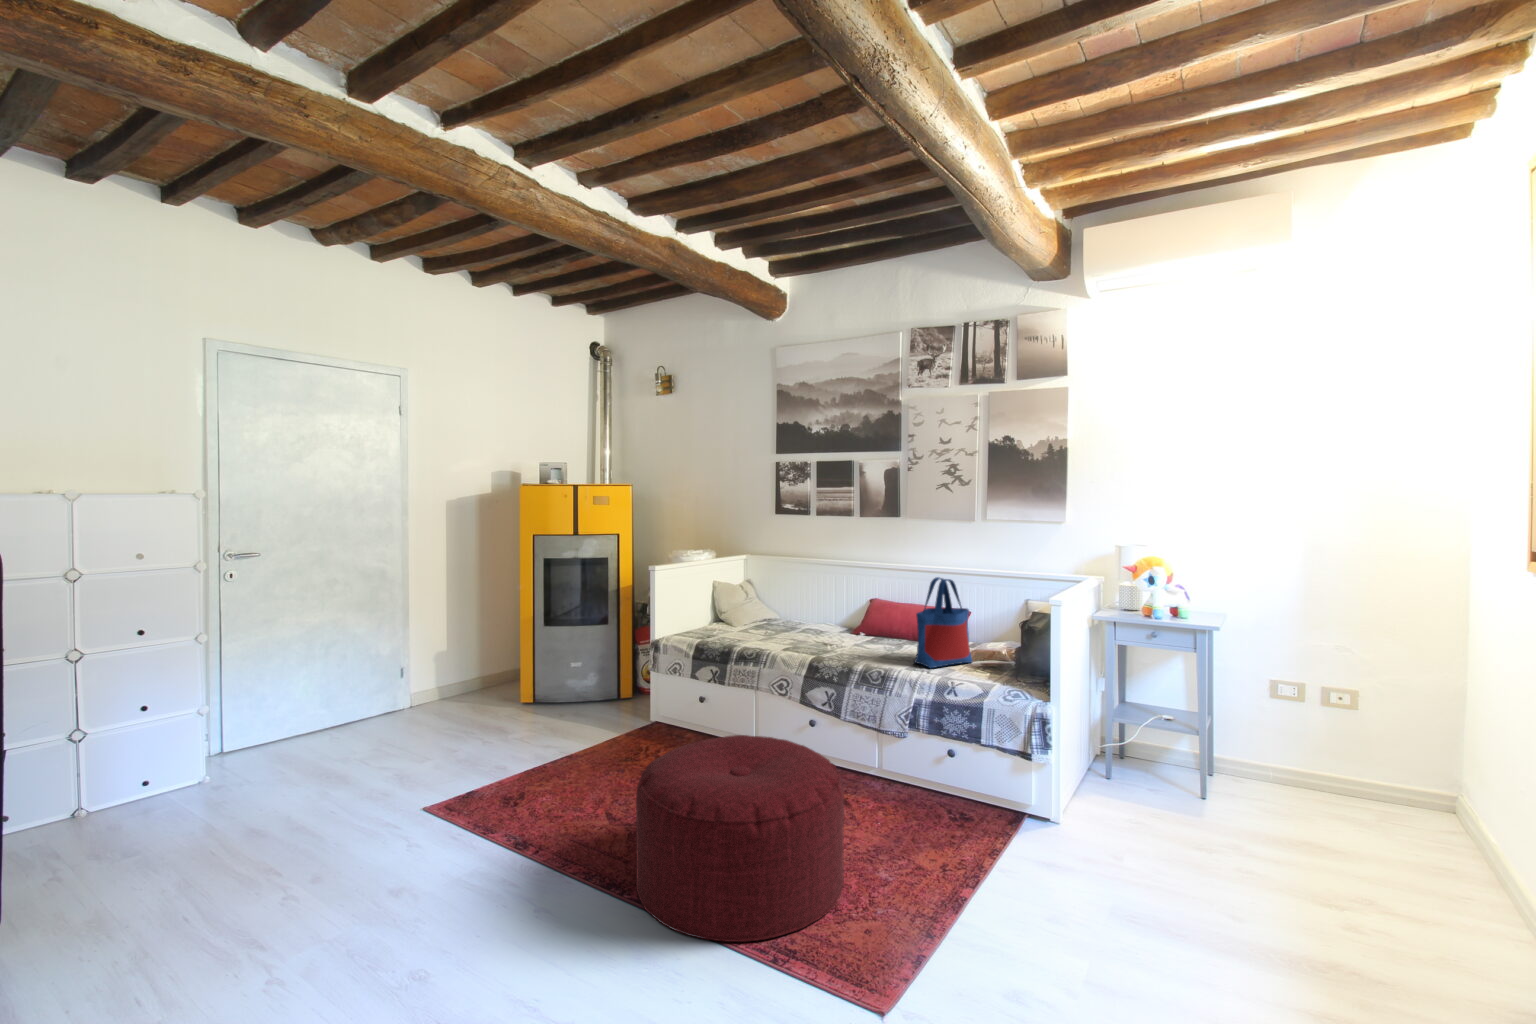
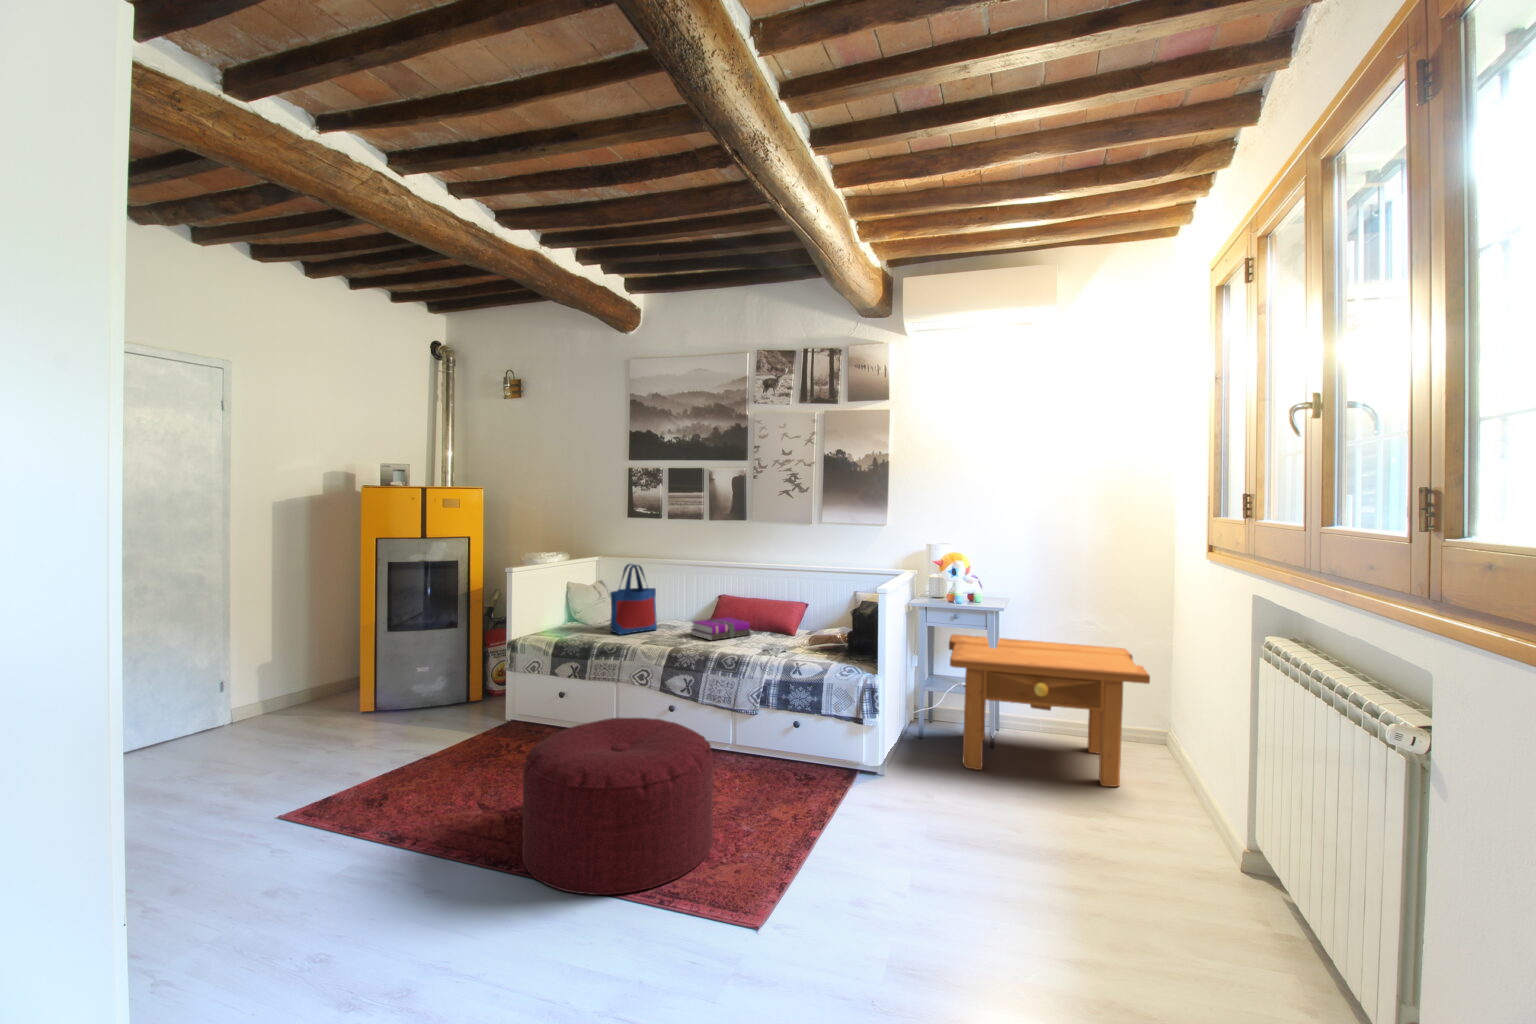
tote bag: present [915,577,972,668] -> present [610,564,657,635]
notebook: none [835,624,903,650] -> present [691,617,751,641]
side table: none [1146,655,1449,874] -> present [949,634,1150,787]

